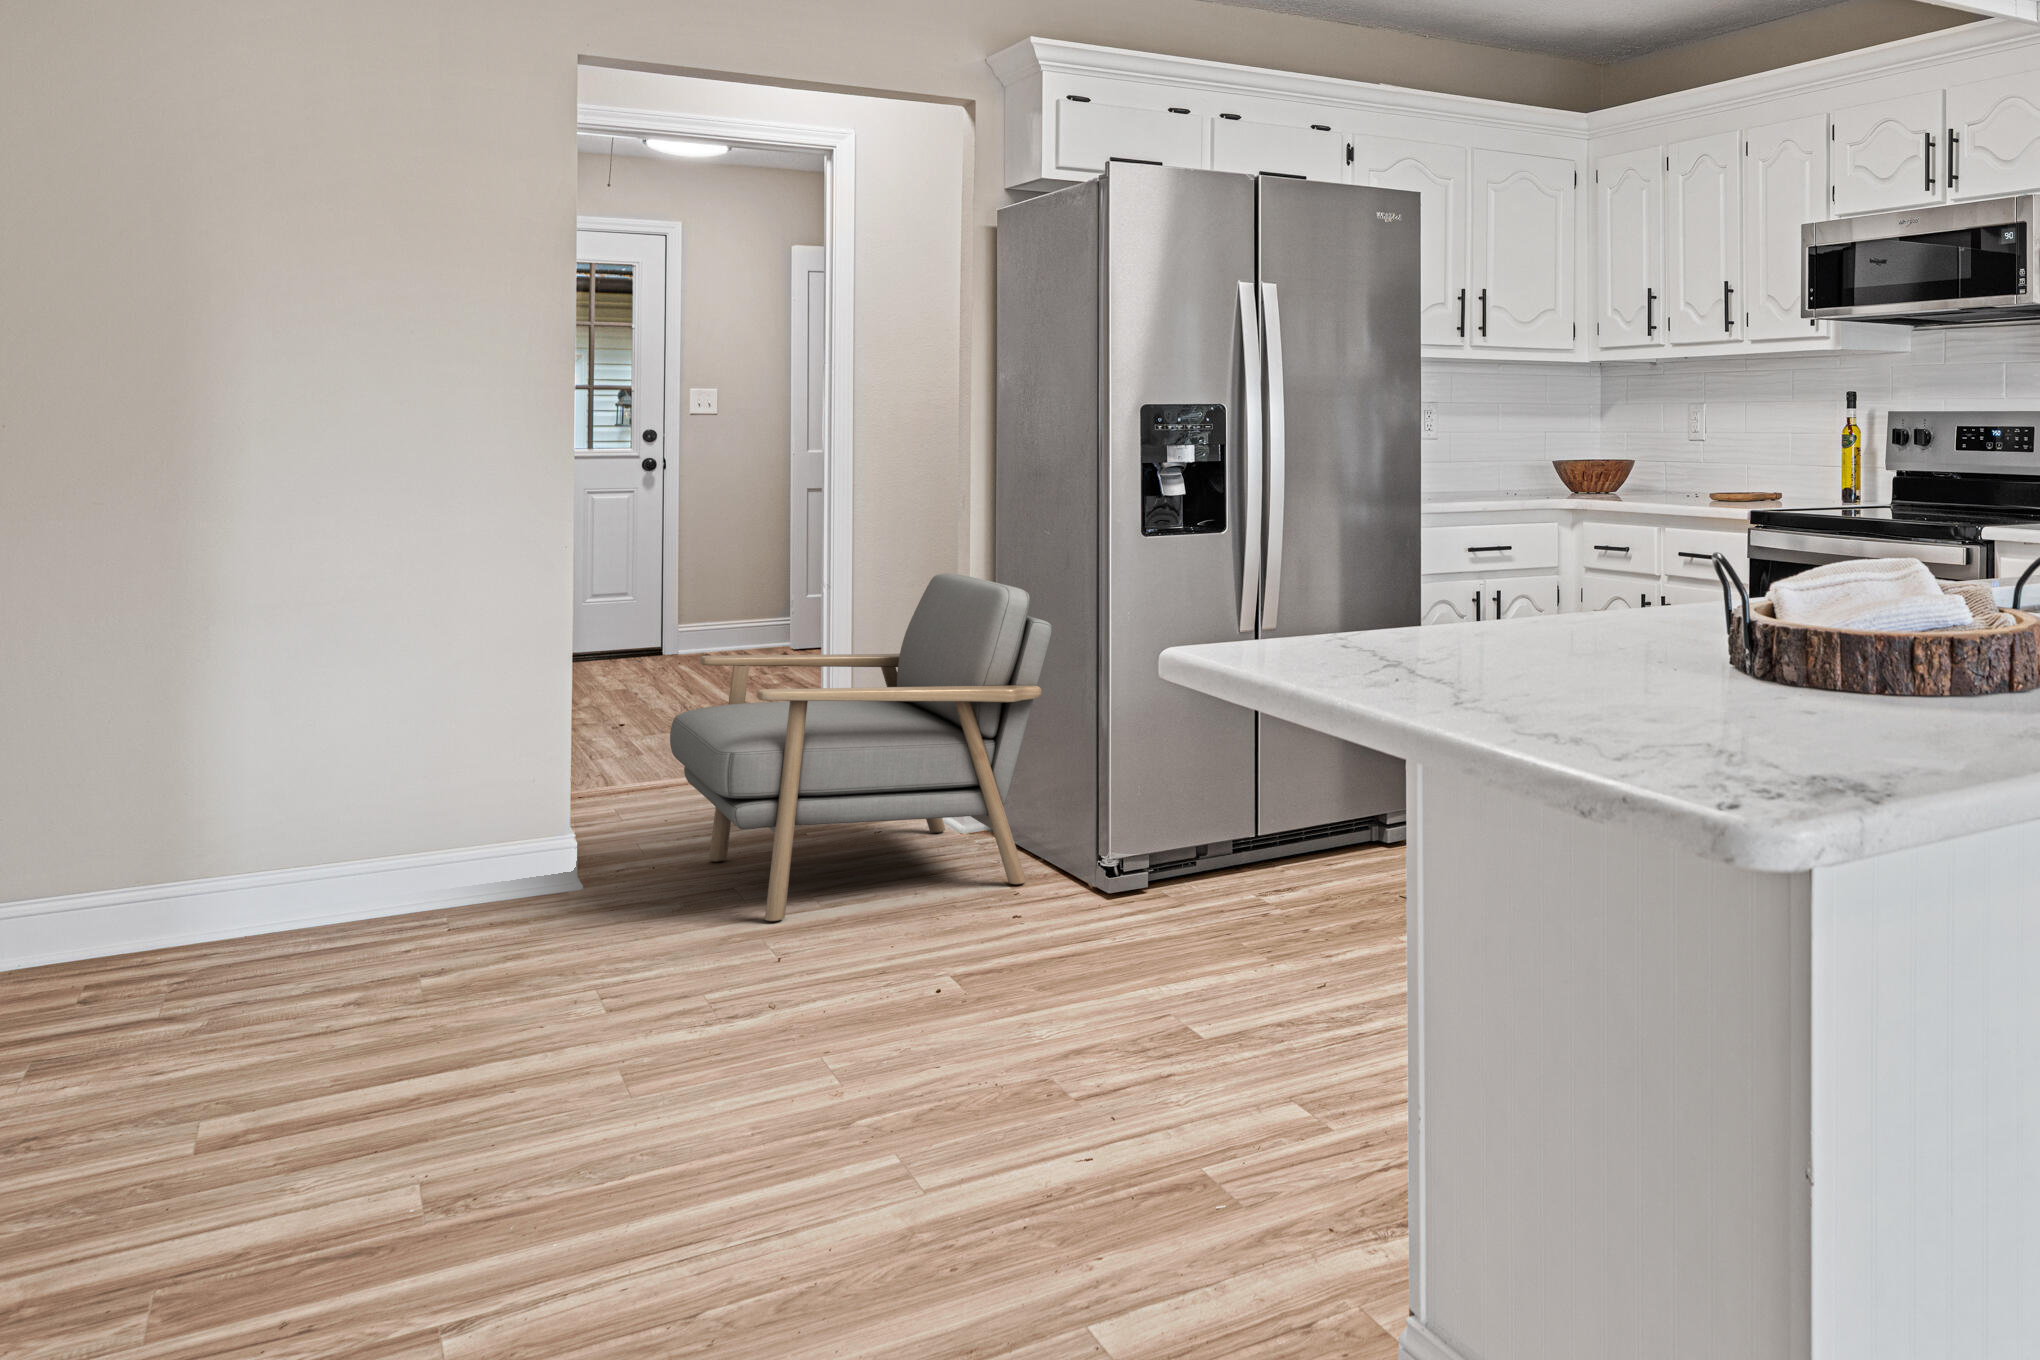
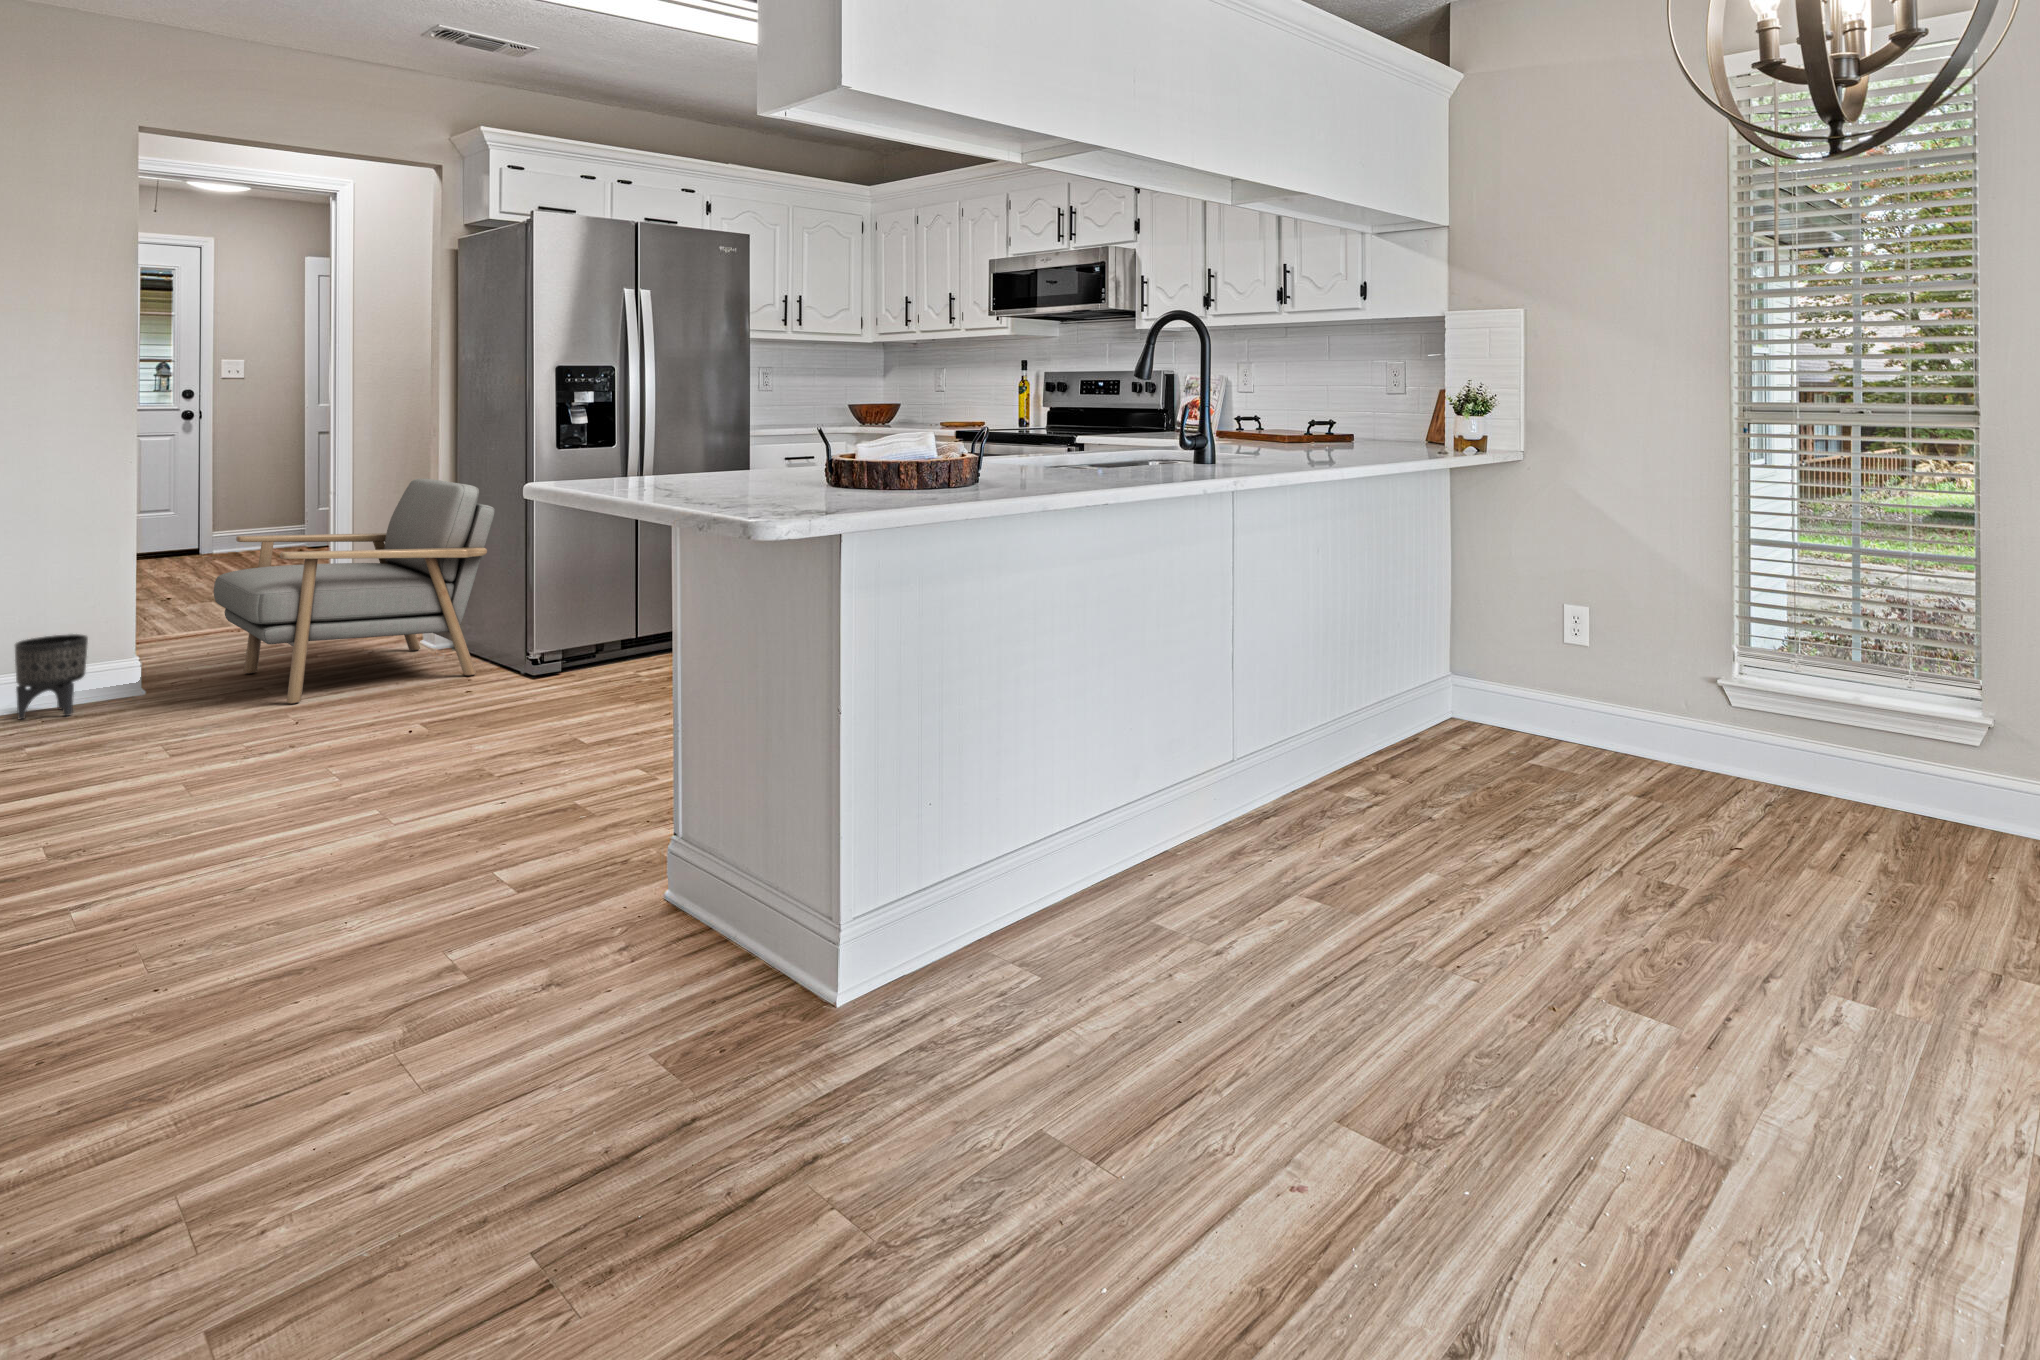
planter: none [413,800,506,925] -> present [15,634,88,719]

